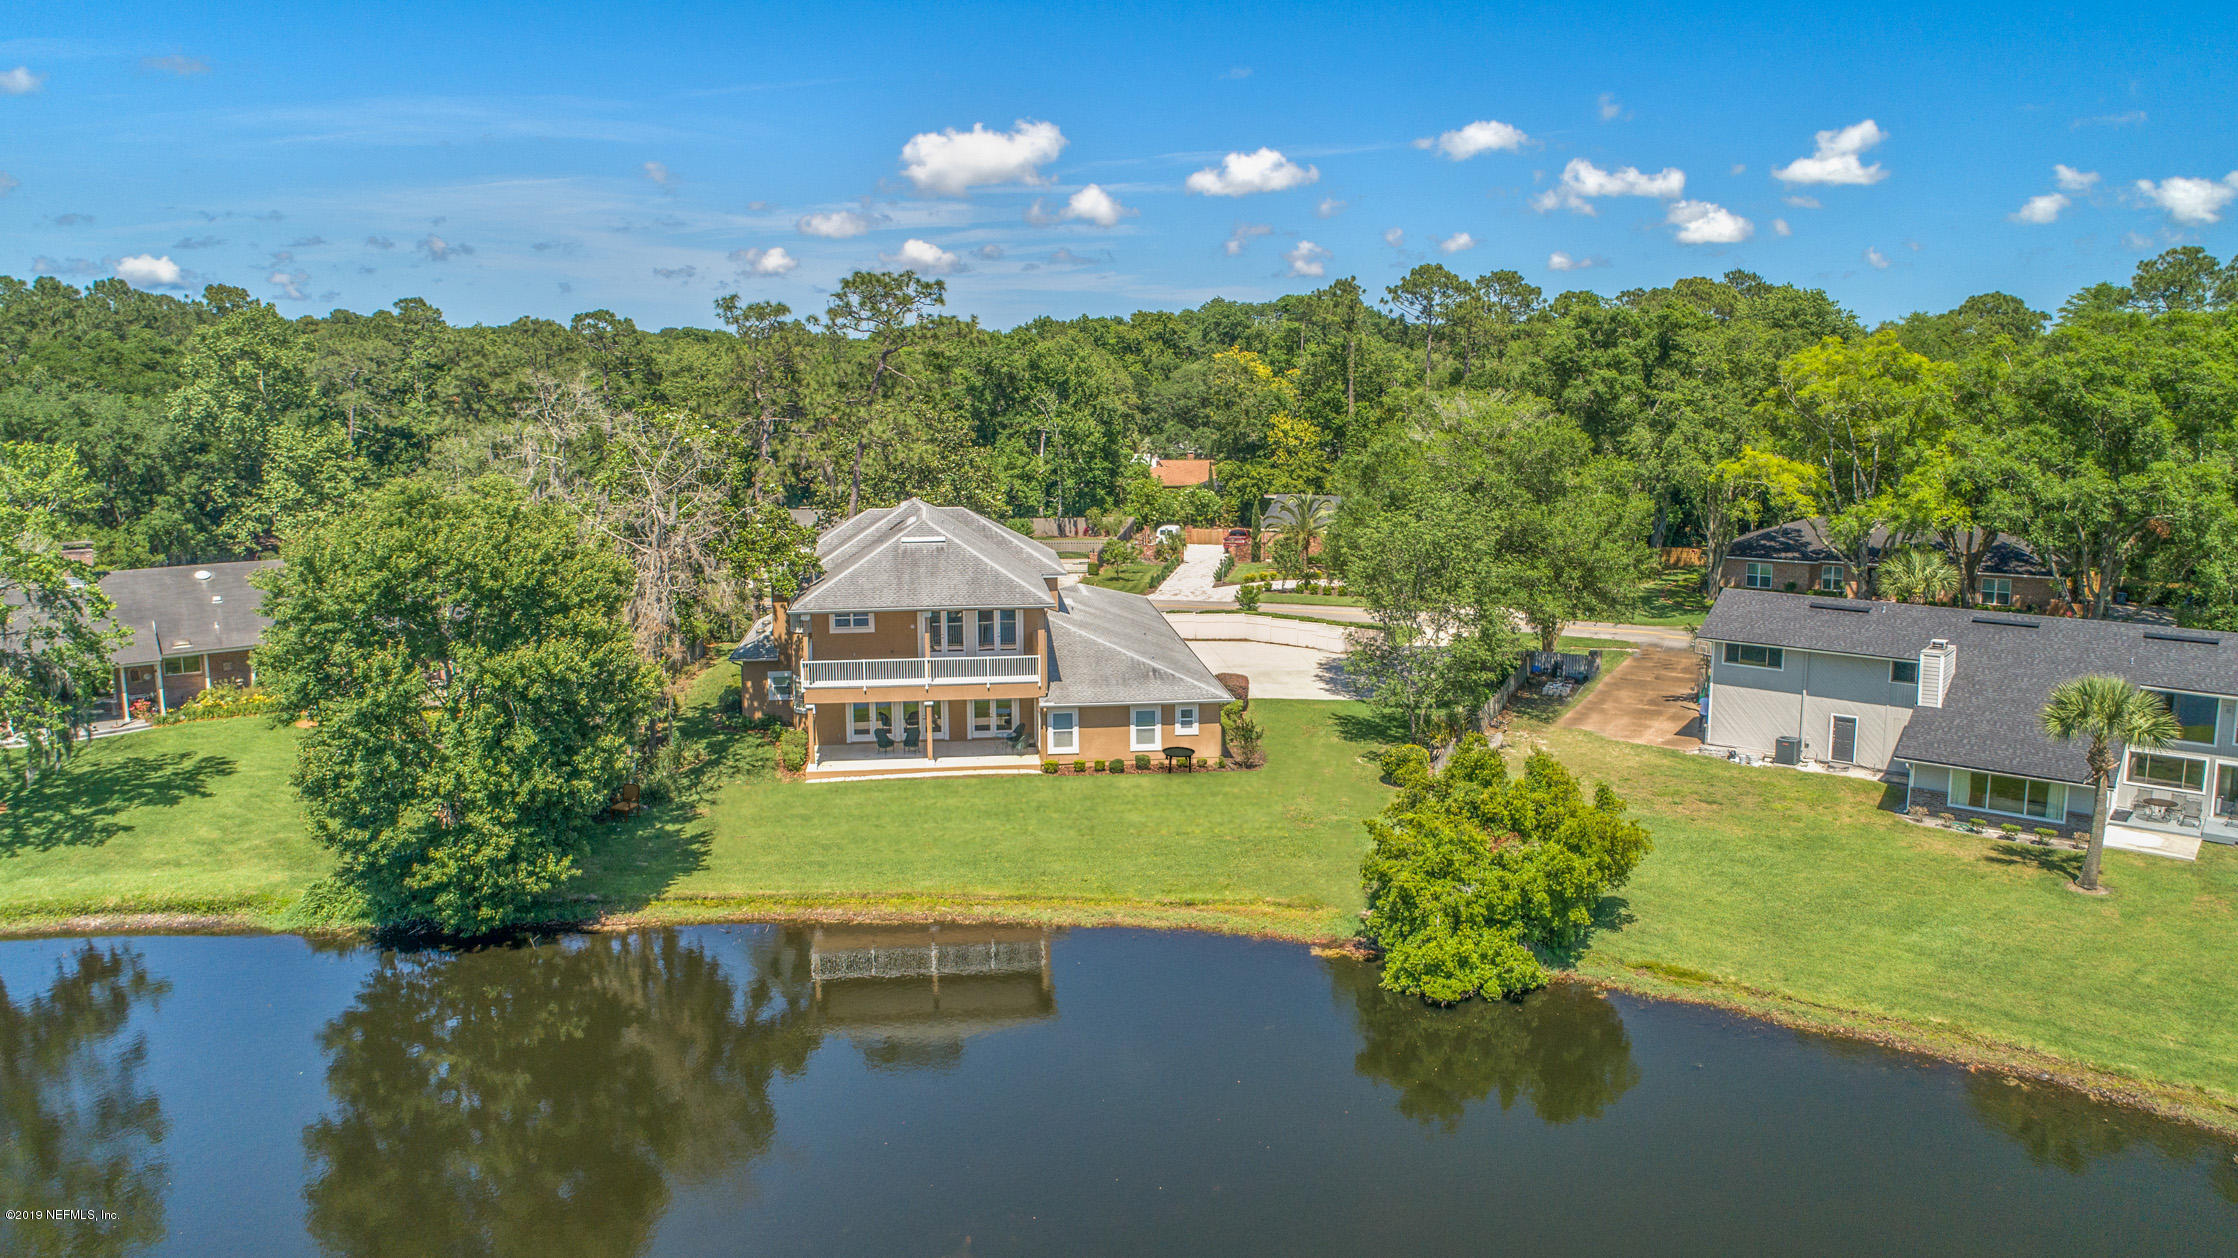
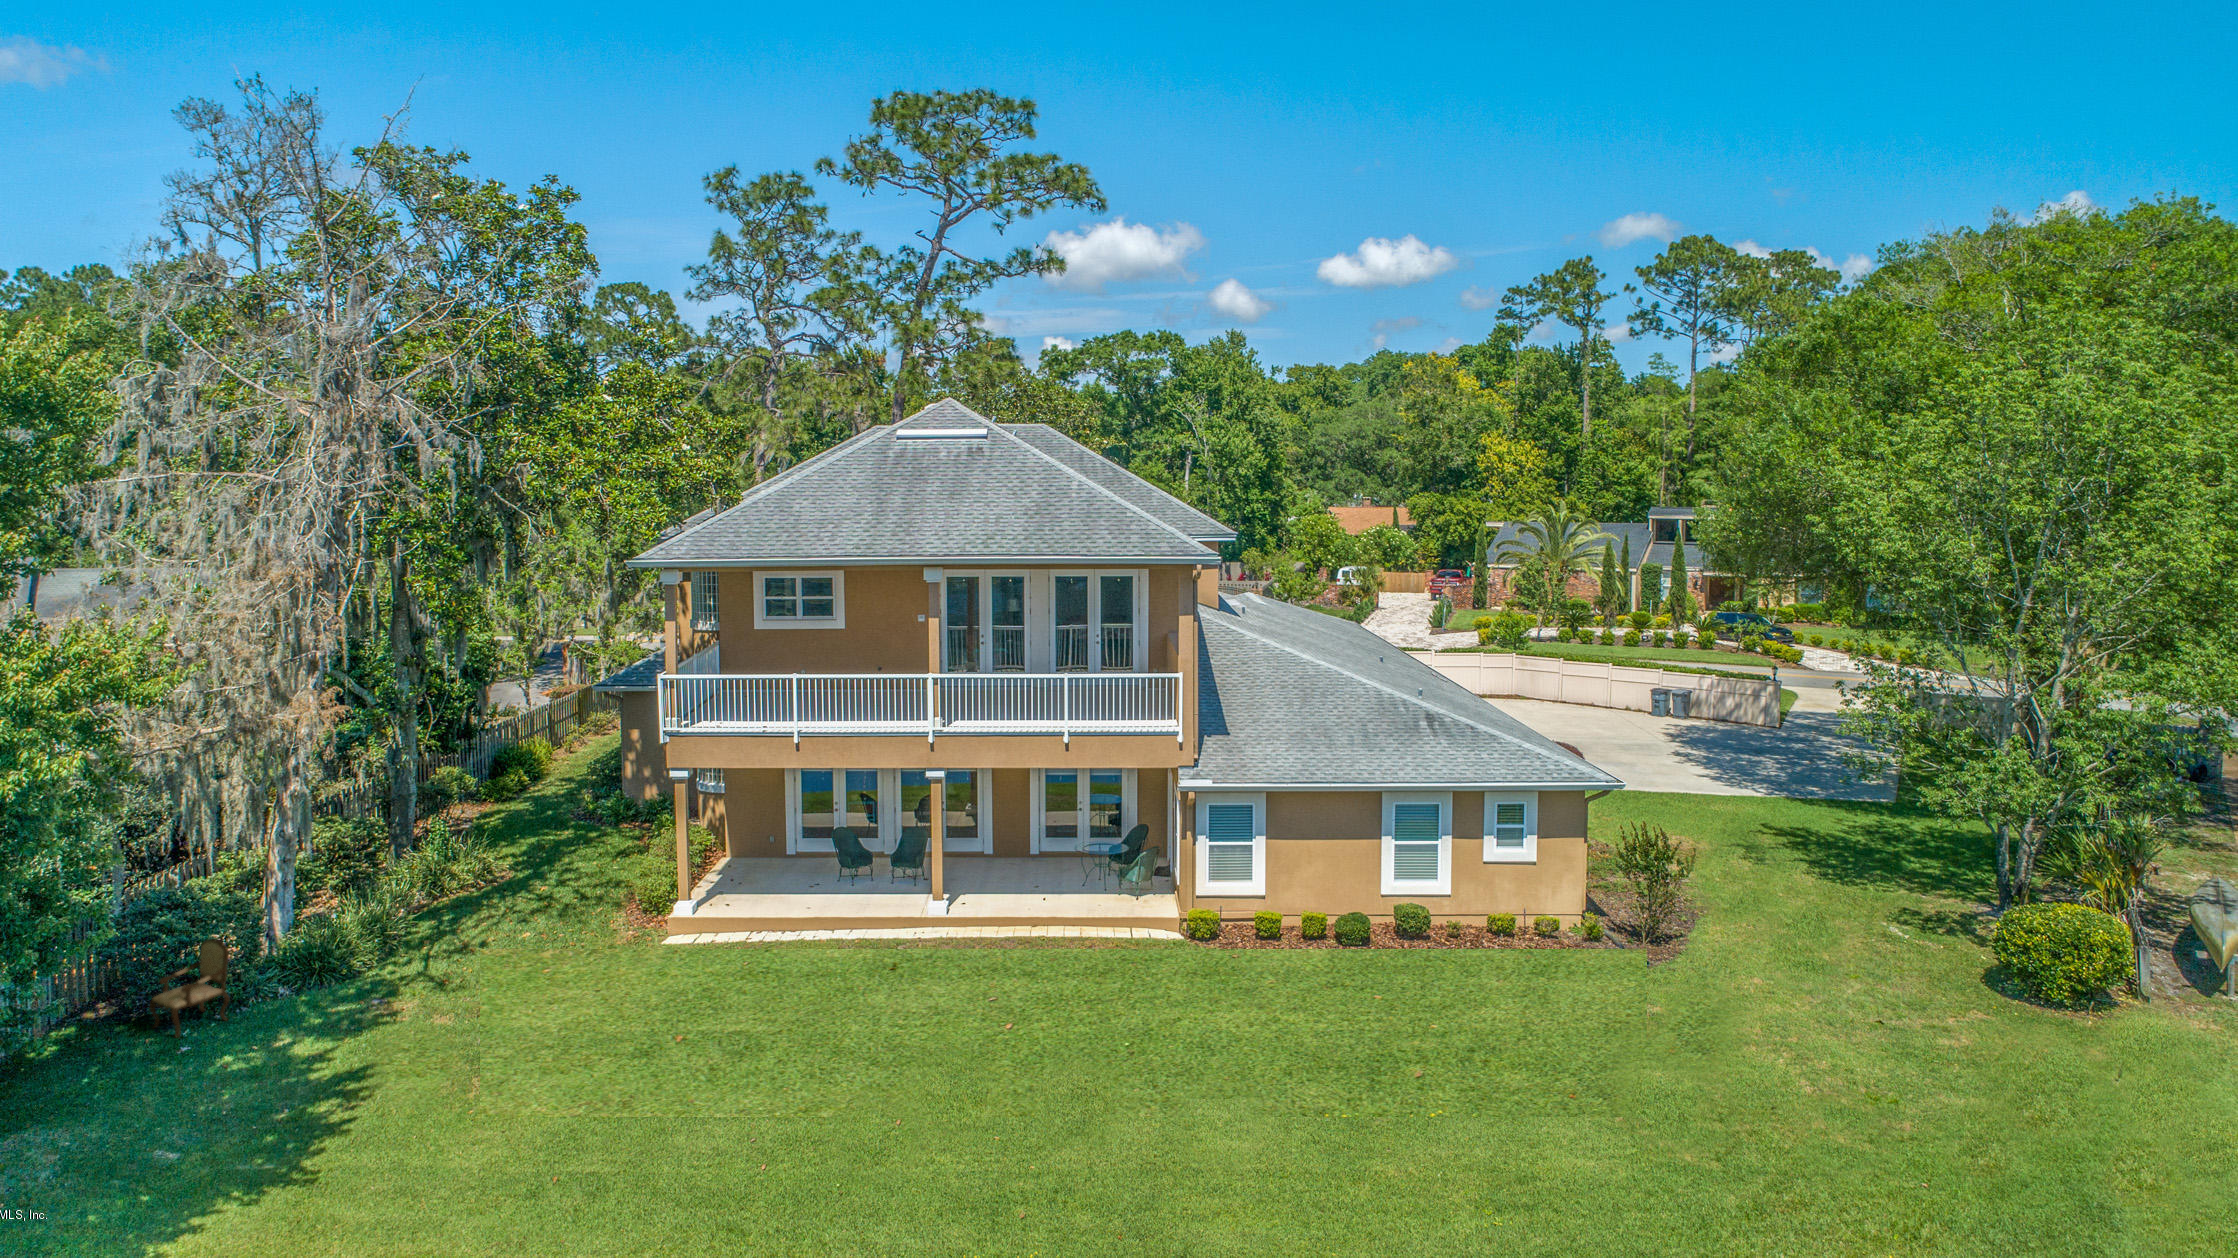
round table: present [1162,747,1195,773] -> none [1458,888,1540,954]

